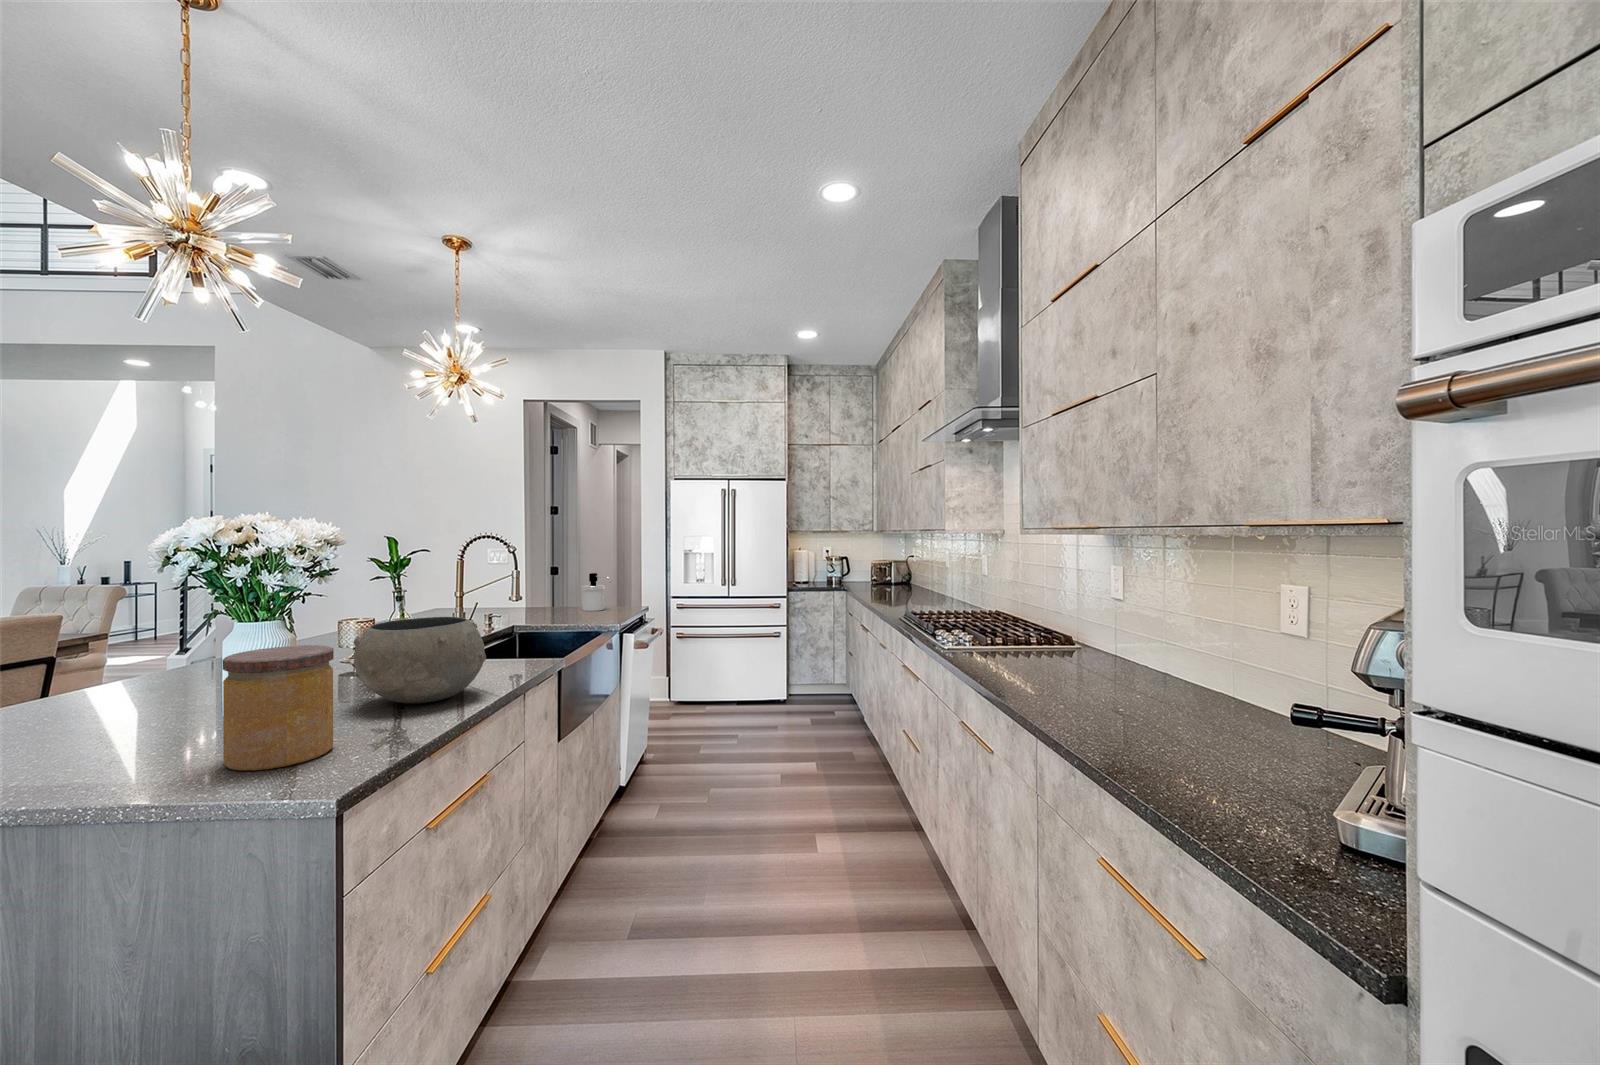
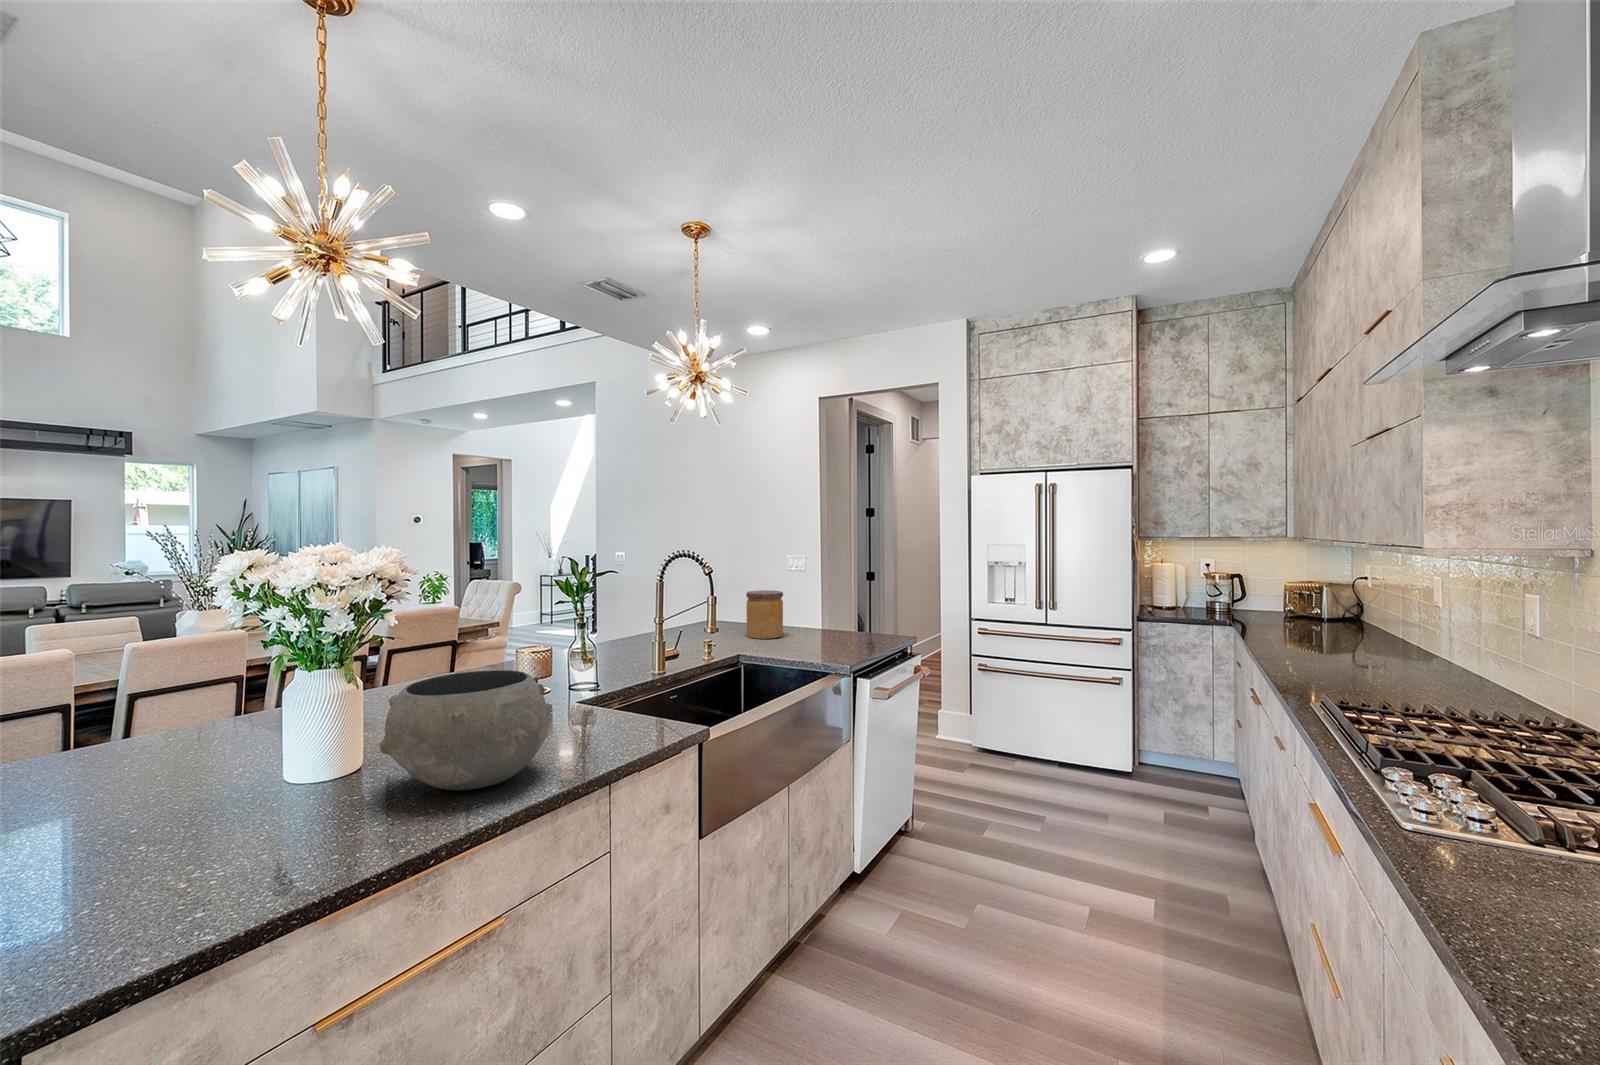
soap dispenser: present [582,573,611,611] -> none [830,595,860,641]
jar: present [223,645,334,771] -> present [746,590,783,639]

